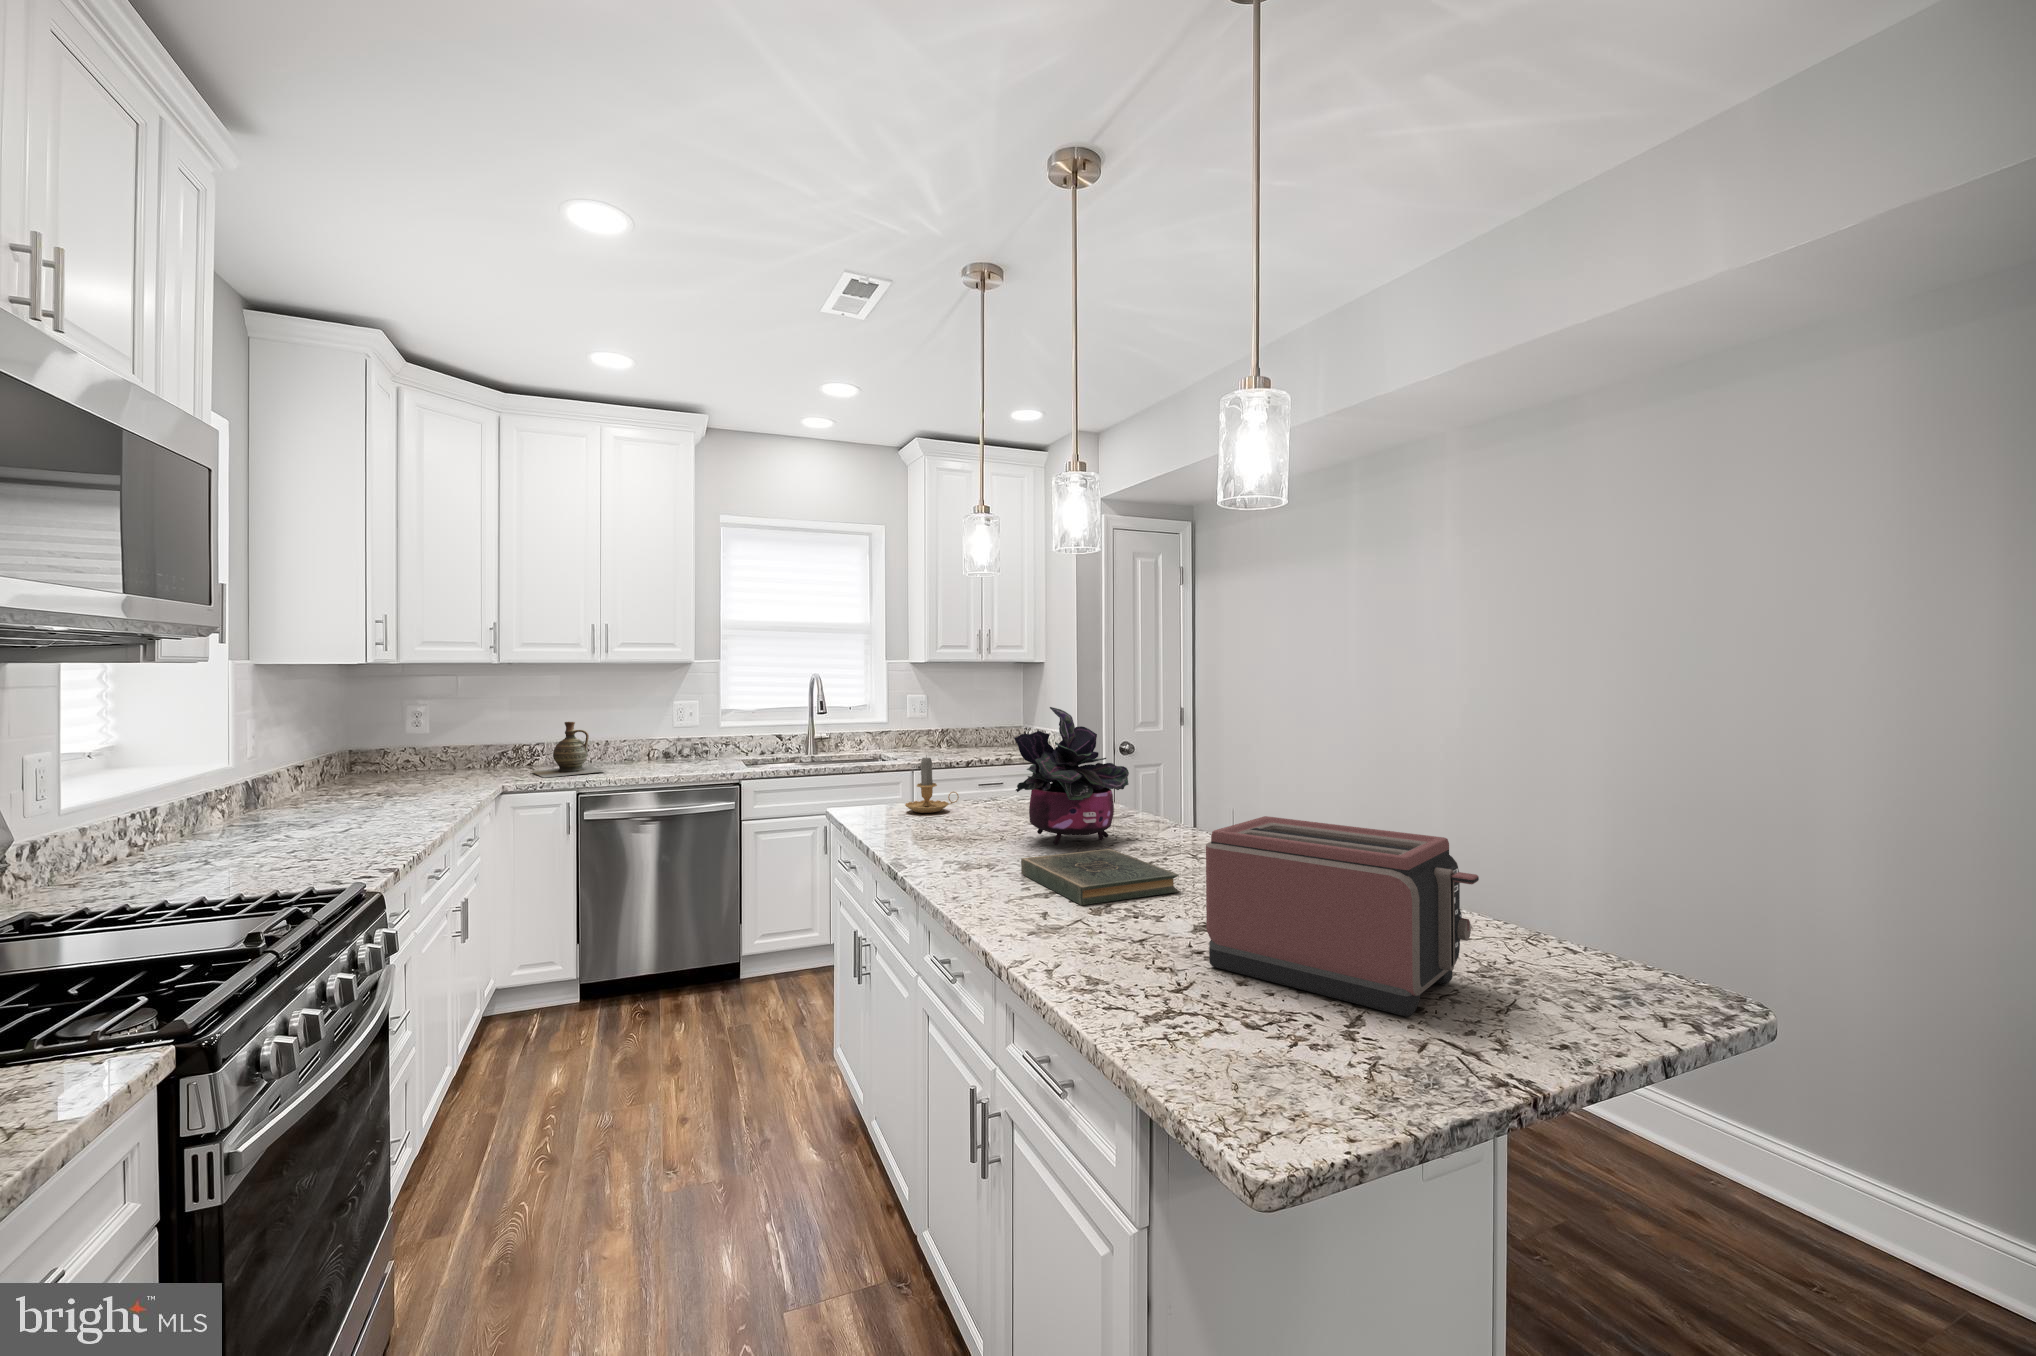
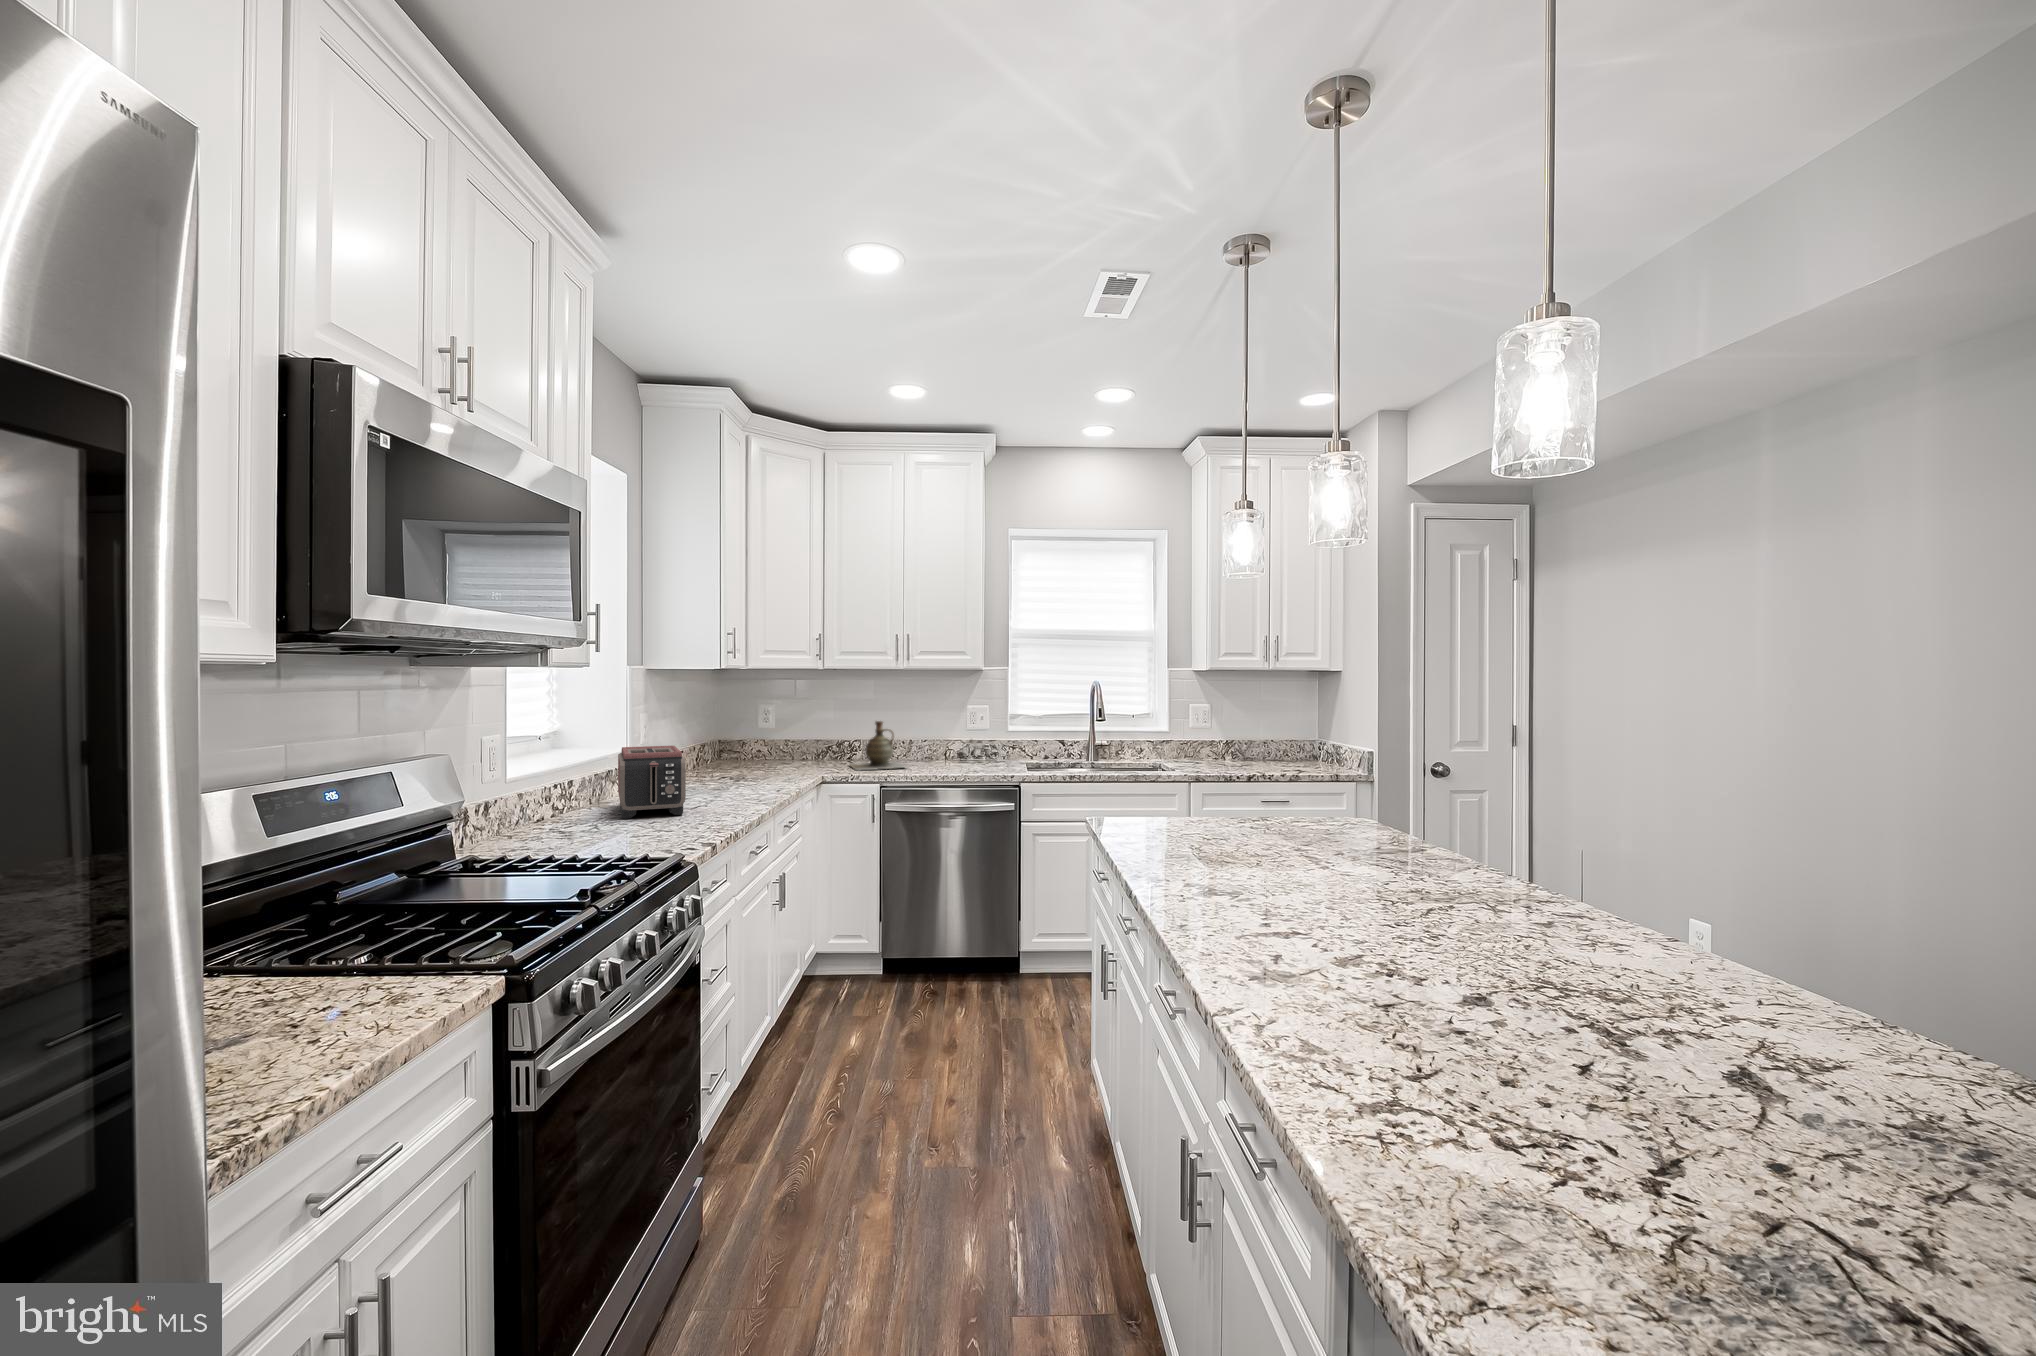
potted plant: present [1014,707,1129,845] -> none [1270,720,1411,876]
candle: present [905,757,959,813] -> none [1164,766,1222,828]
toaster: present [1206,816,1479,1016] -> present [618,746,686,819]
book: present [1021,849,1179,905] -> none [1266,886,1456,950]

